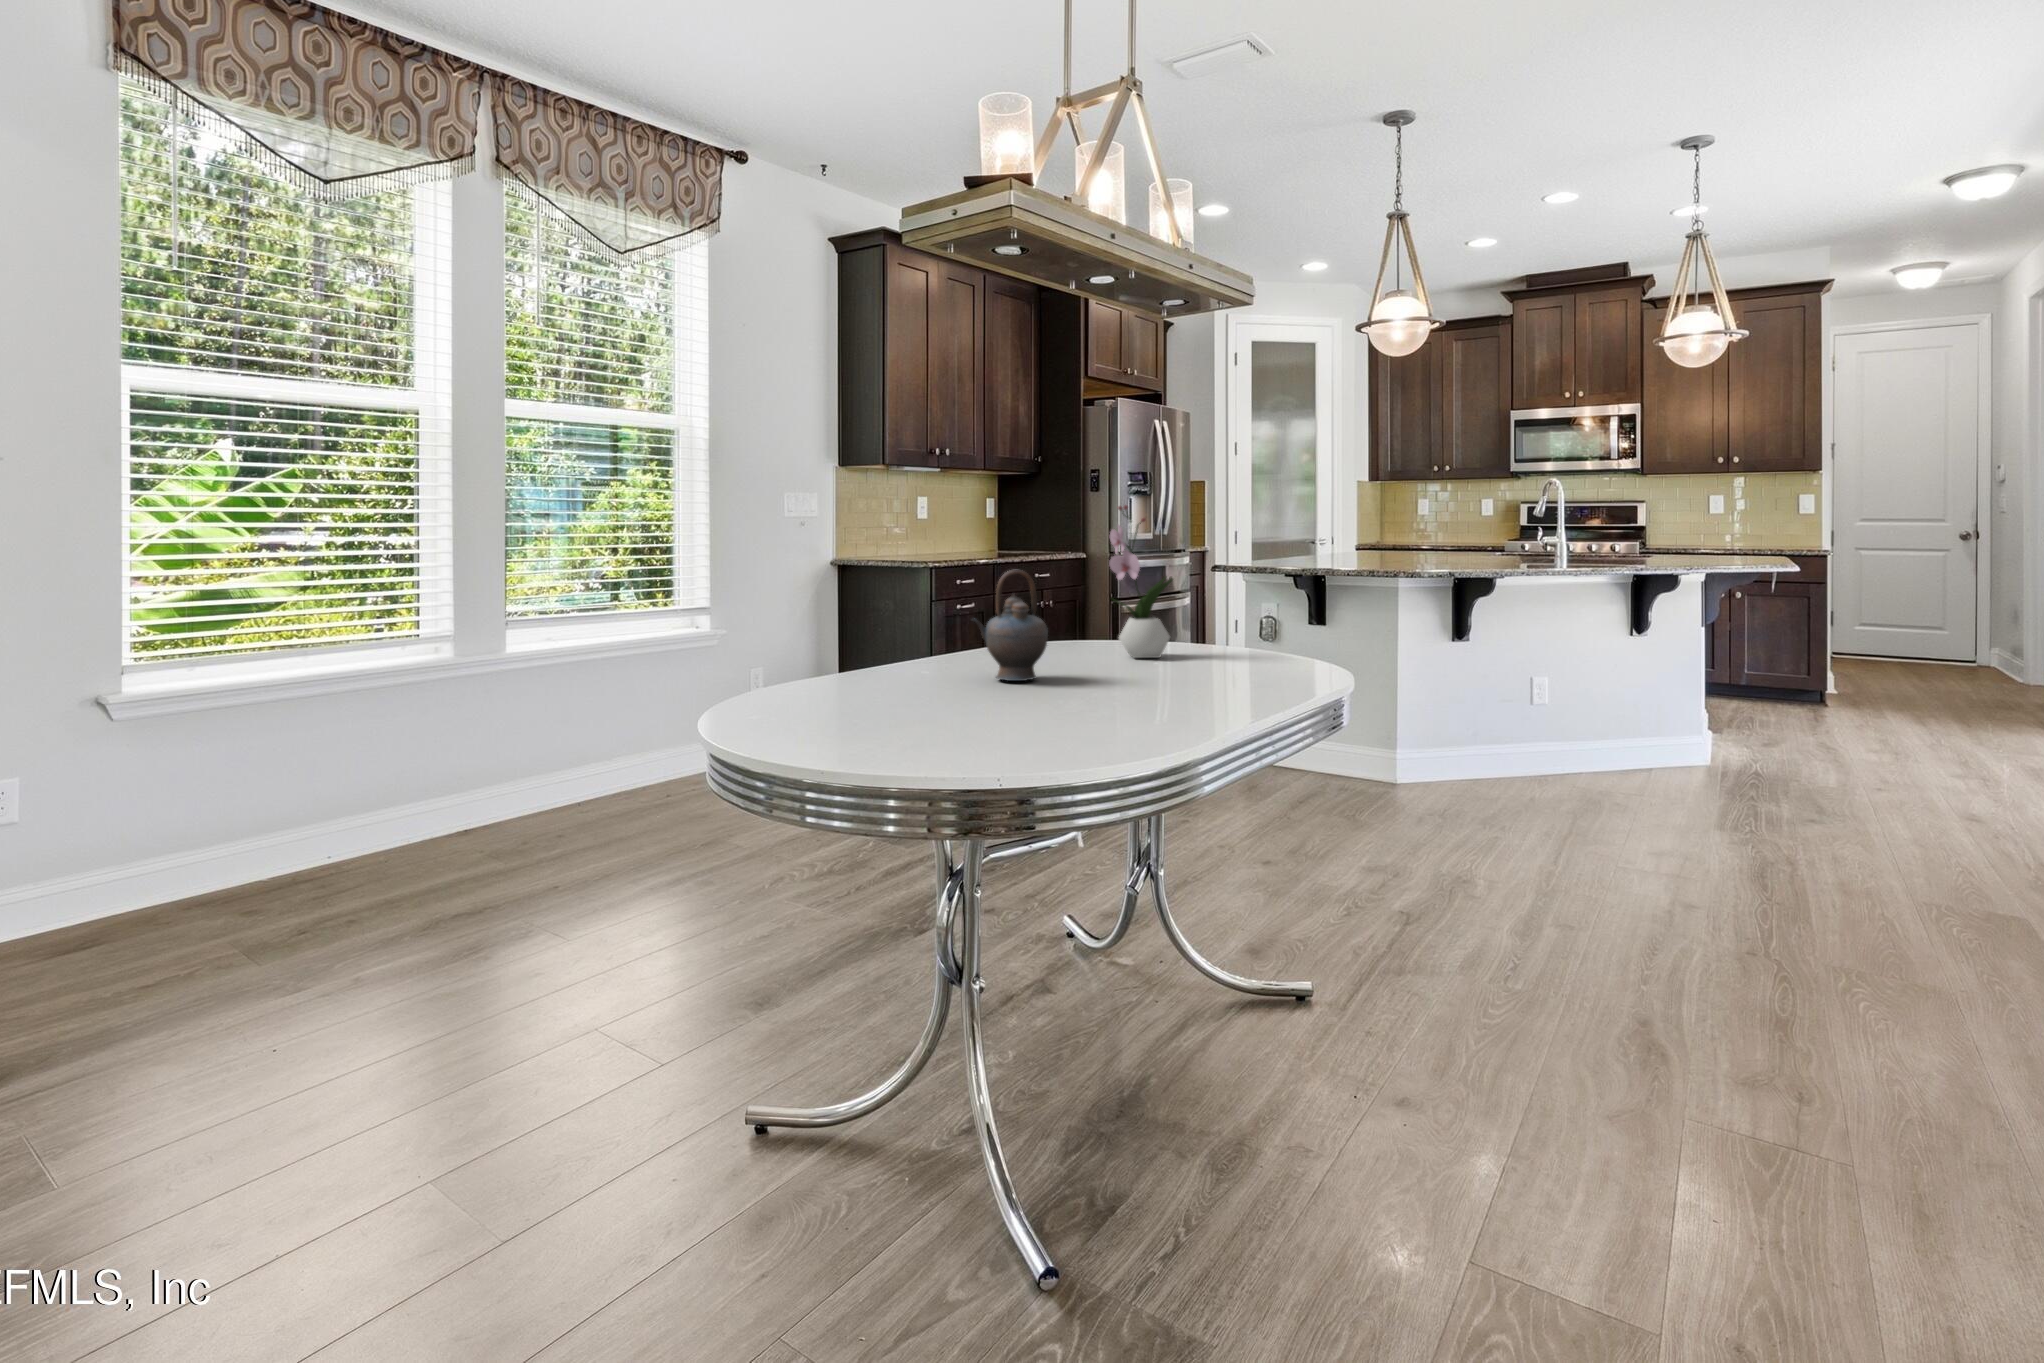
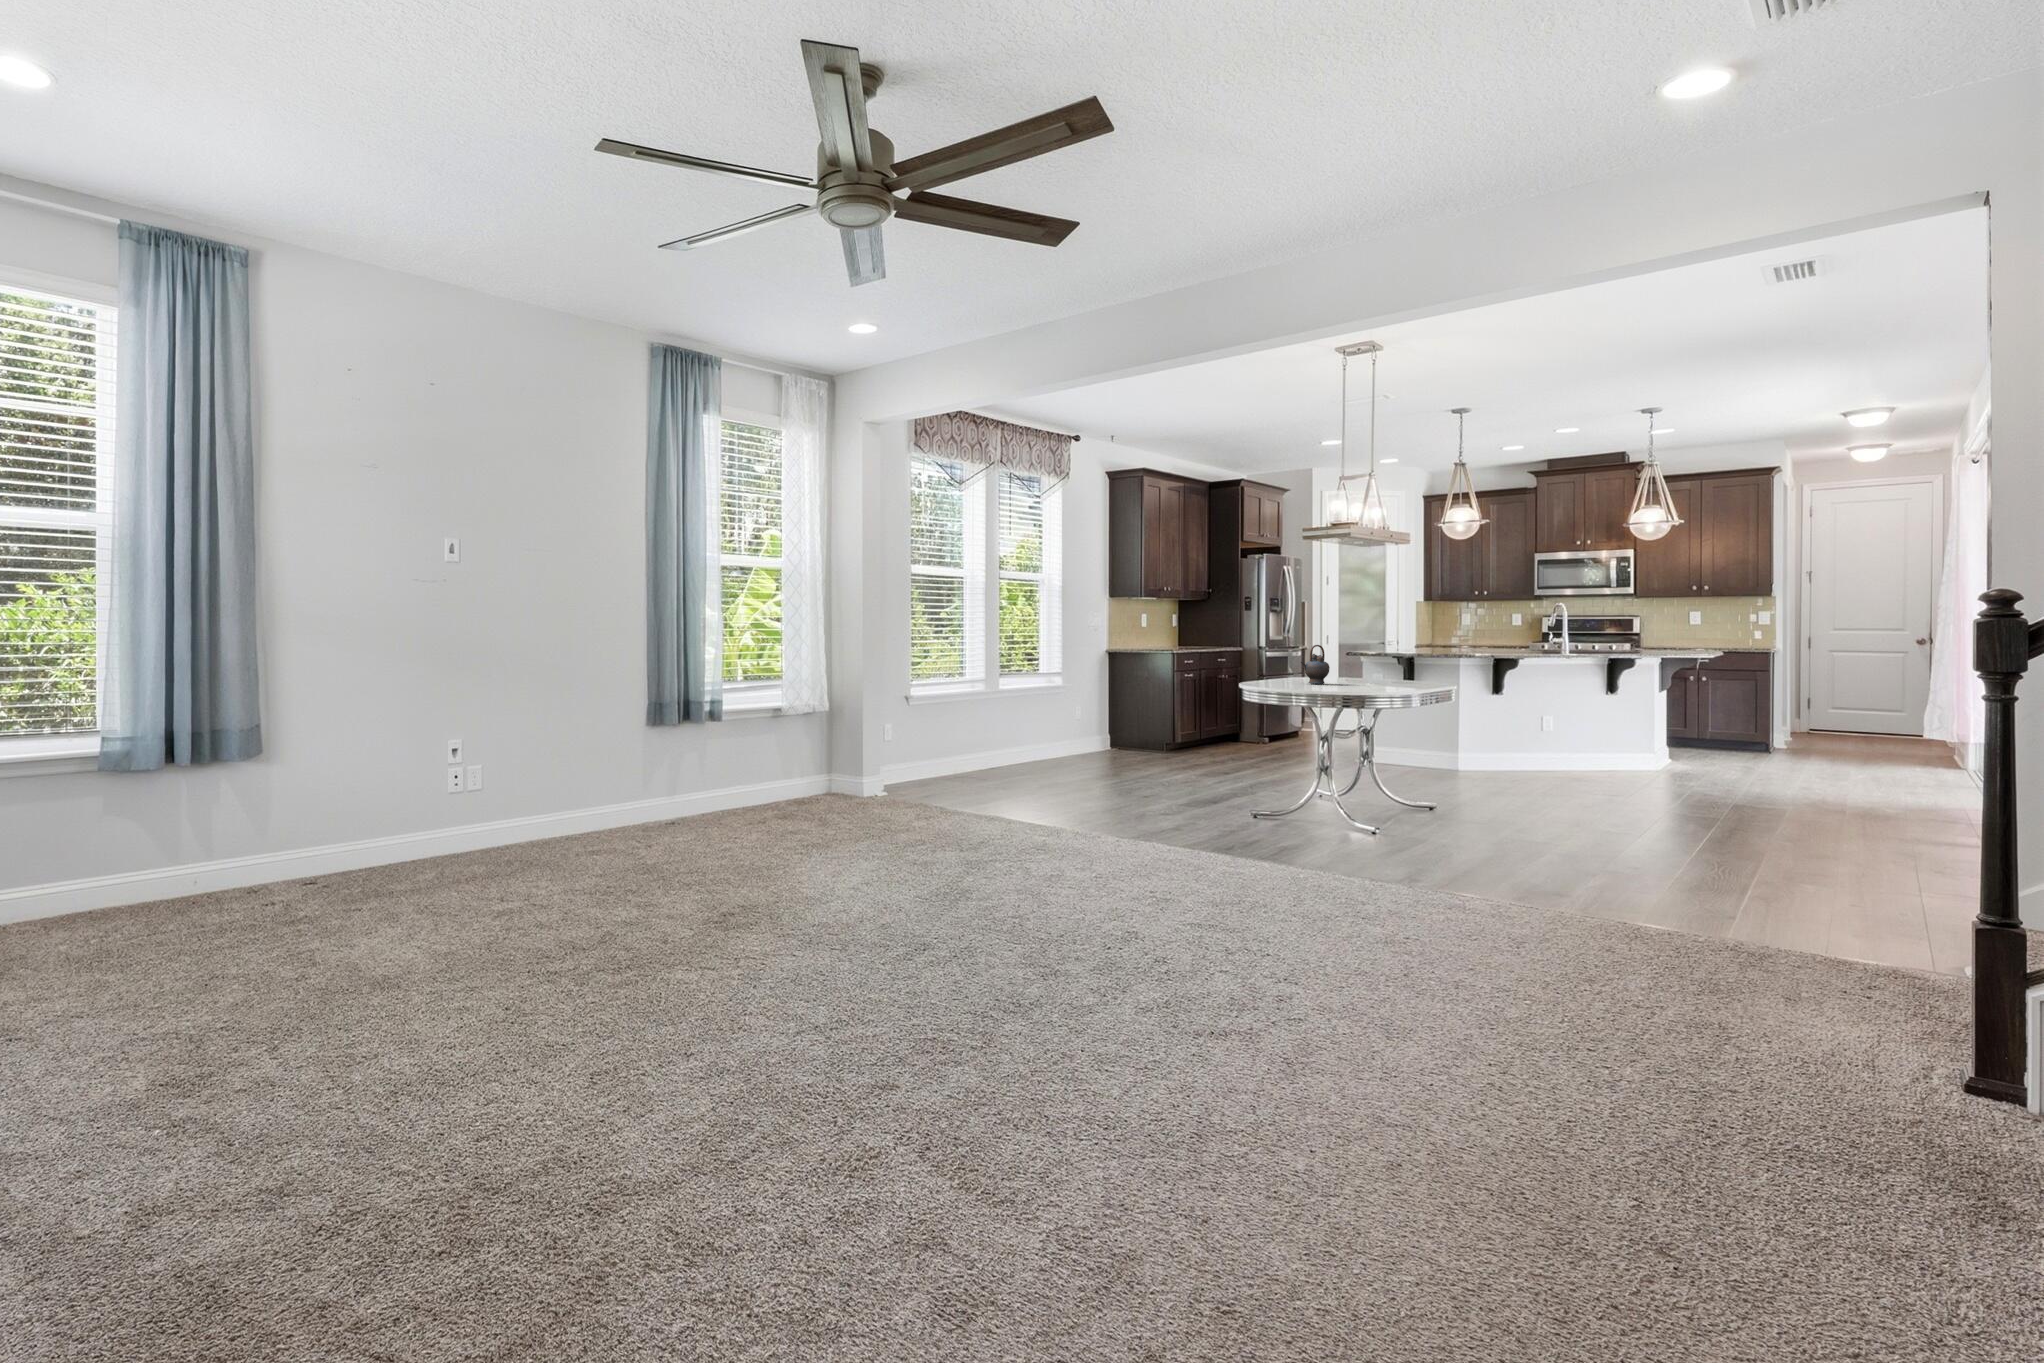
flower arrangement: present [1109,505,1173,658] -> none [1339,621,1370,681]

